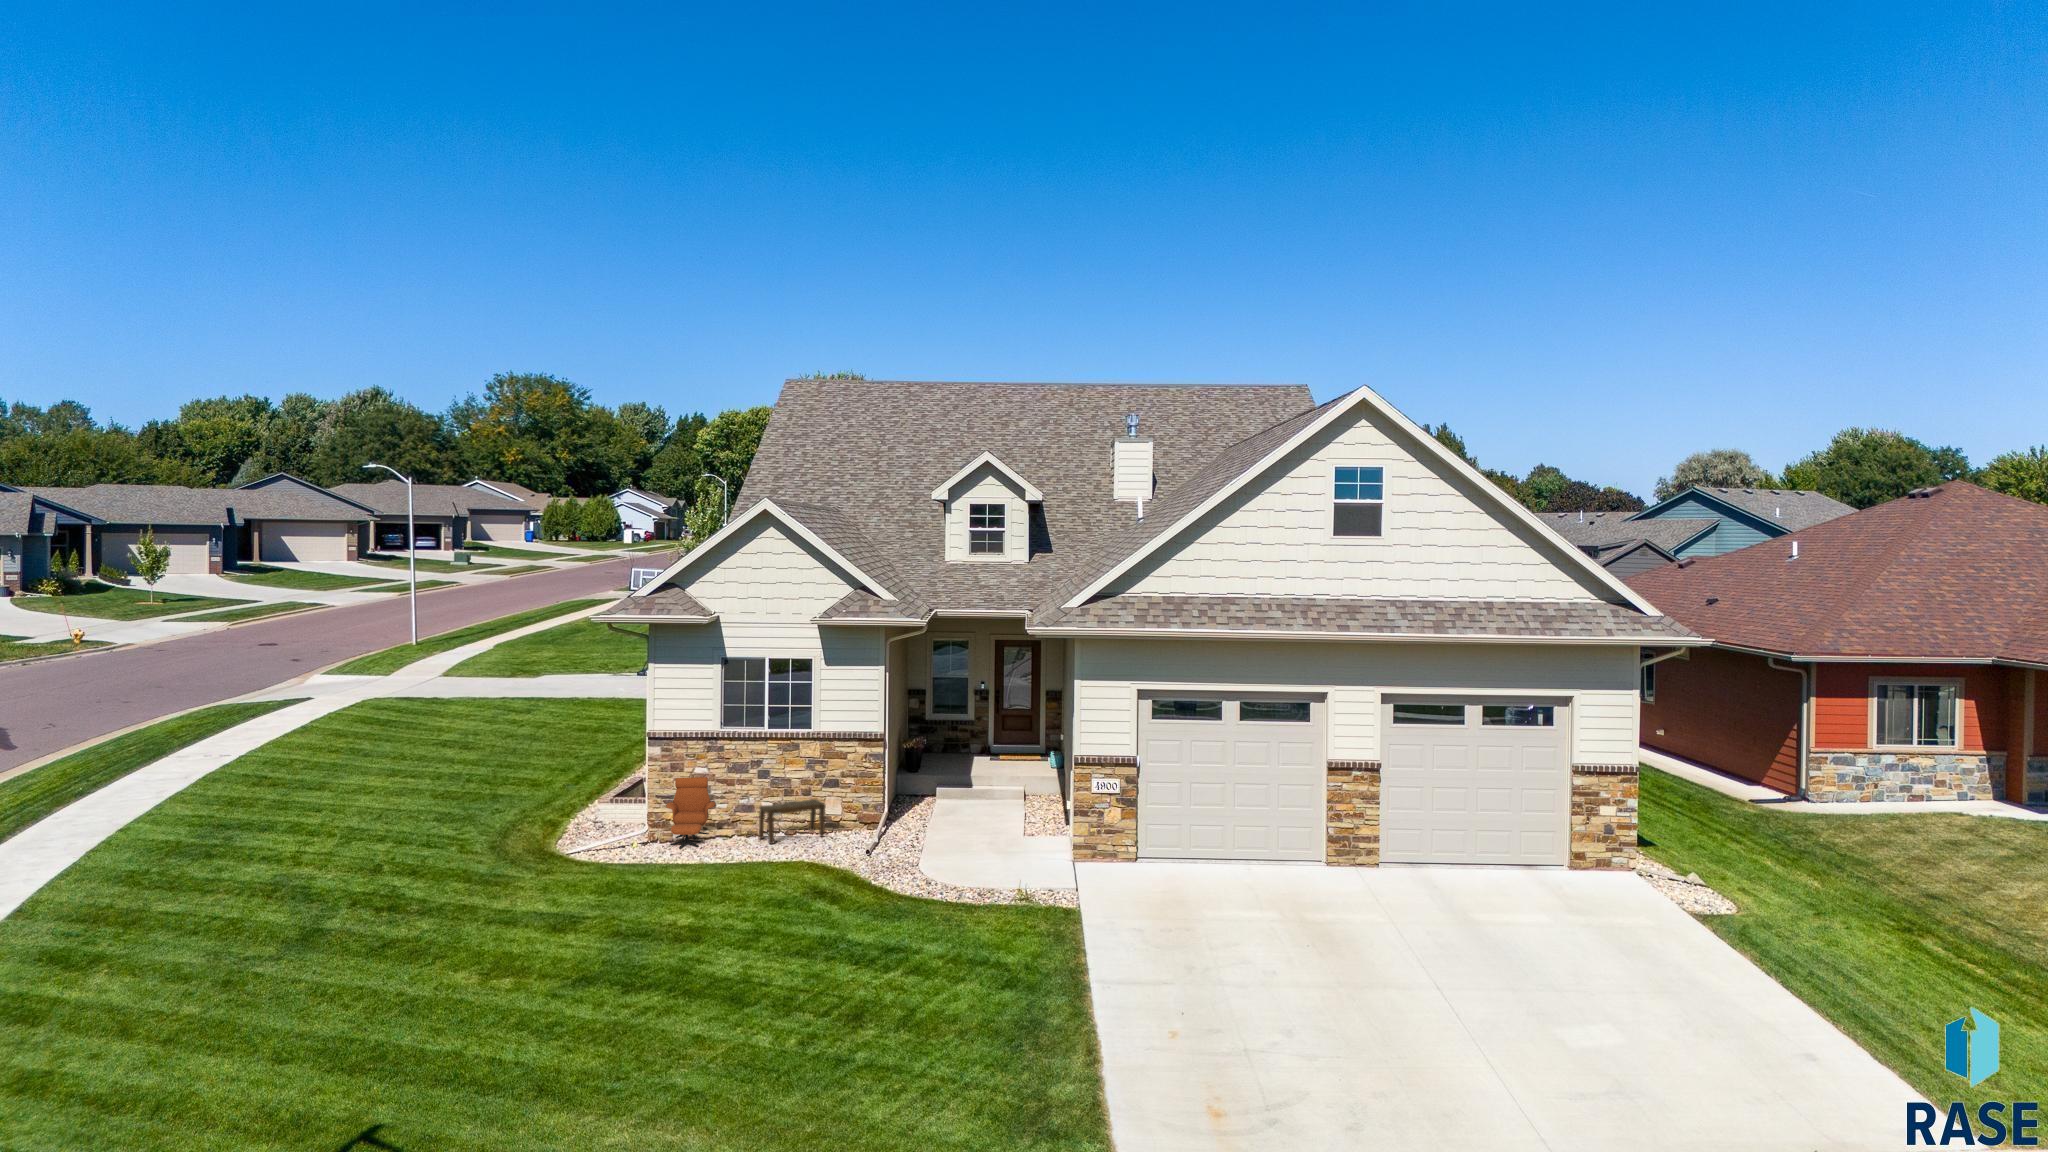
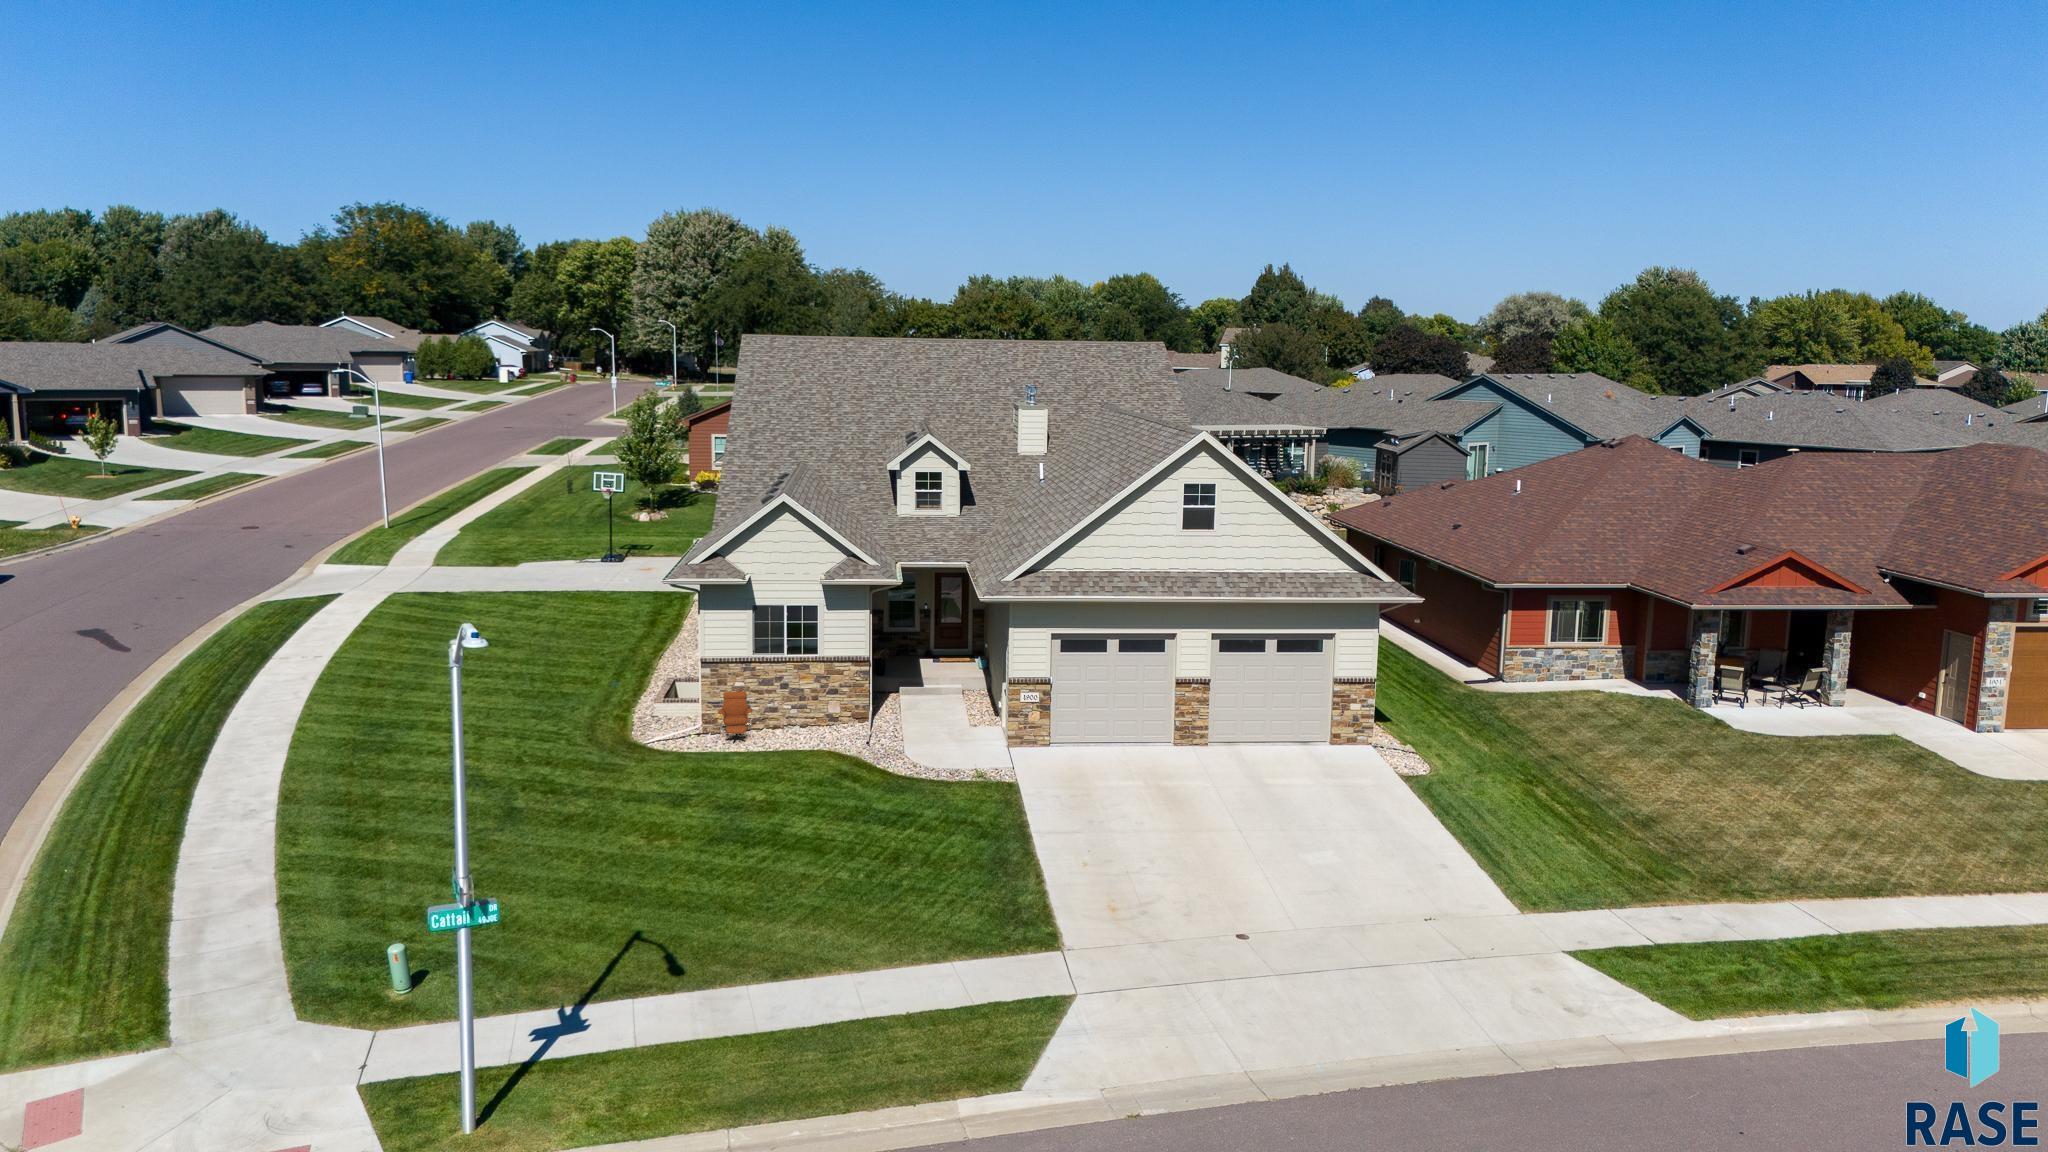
bench: present [758,799,826,844] -> none [785,704,832,738]

